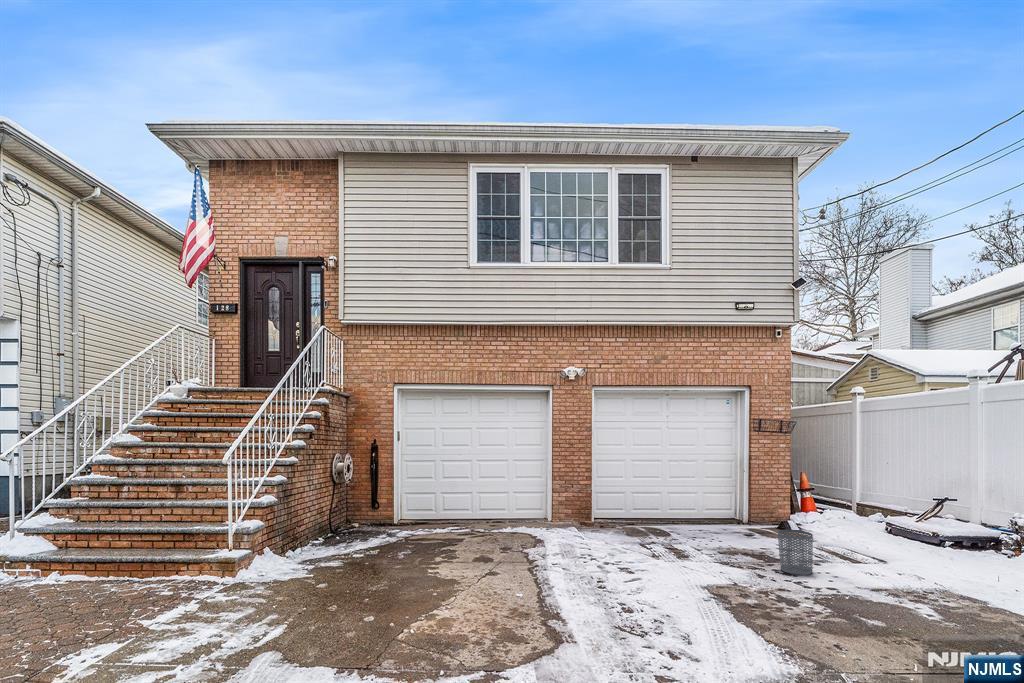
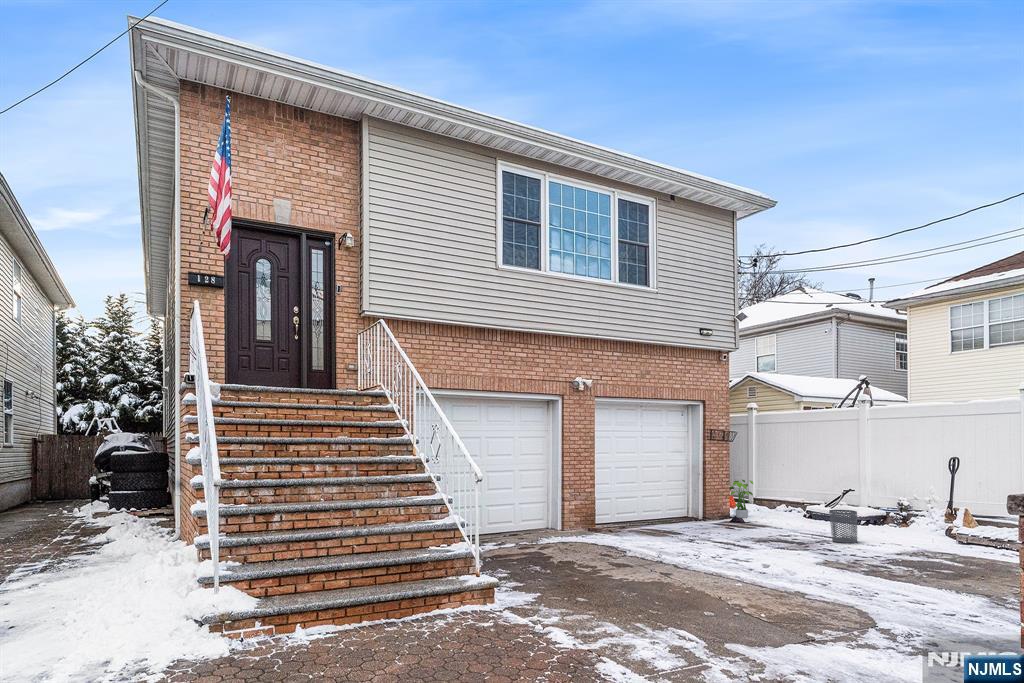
potted plant: none [791,478,824,524] -> present [730,480,753,518]

